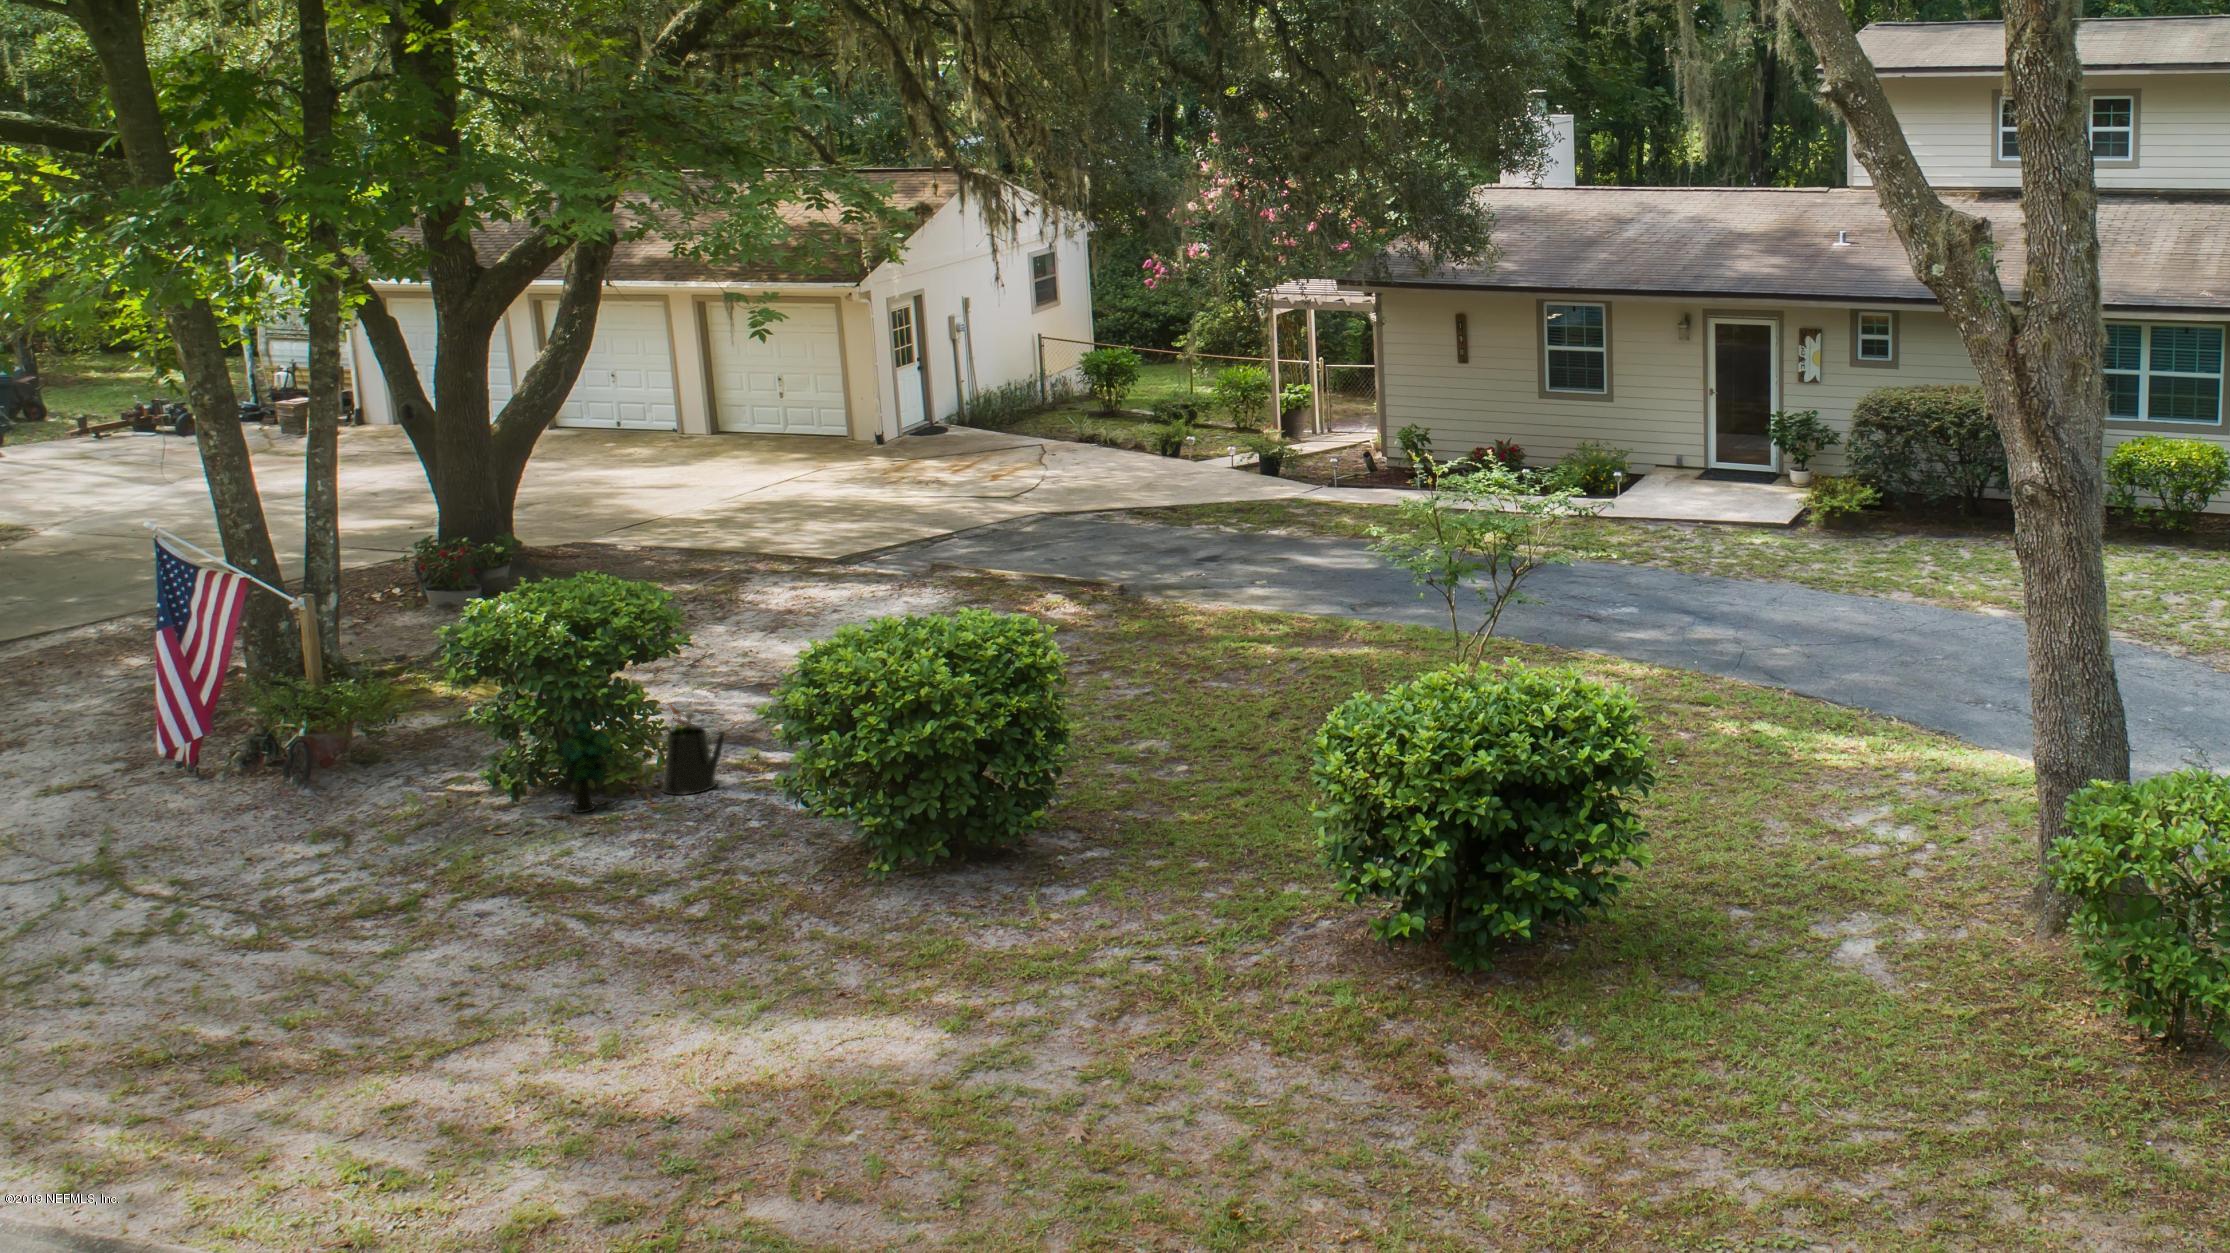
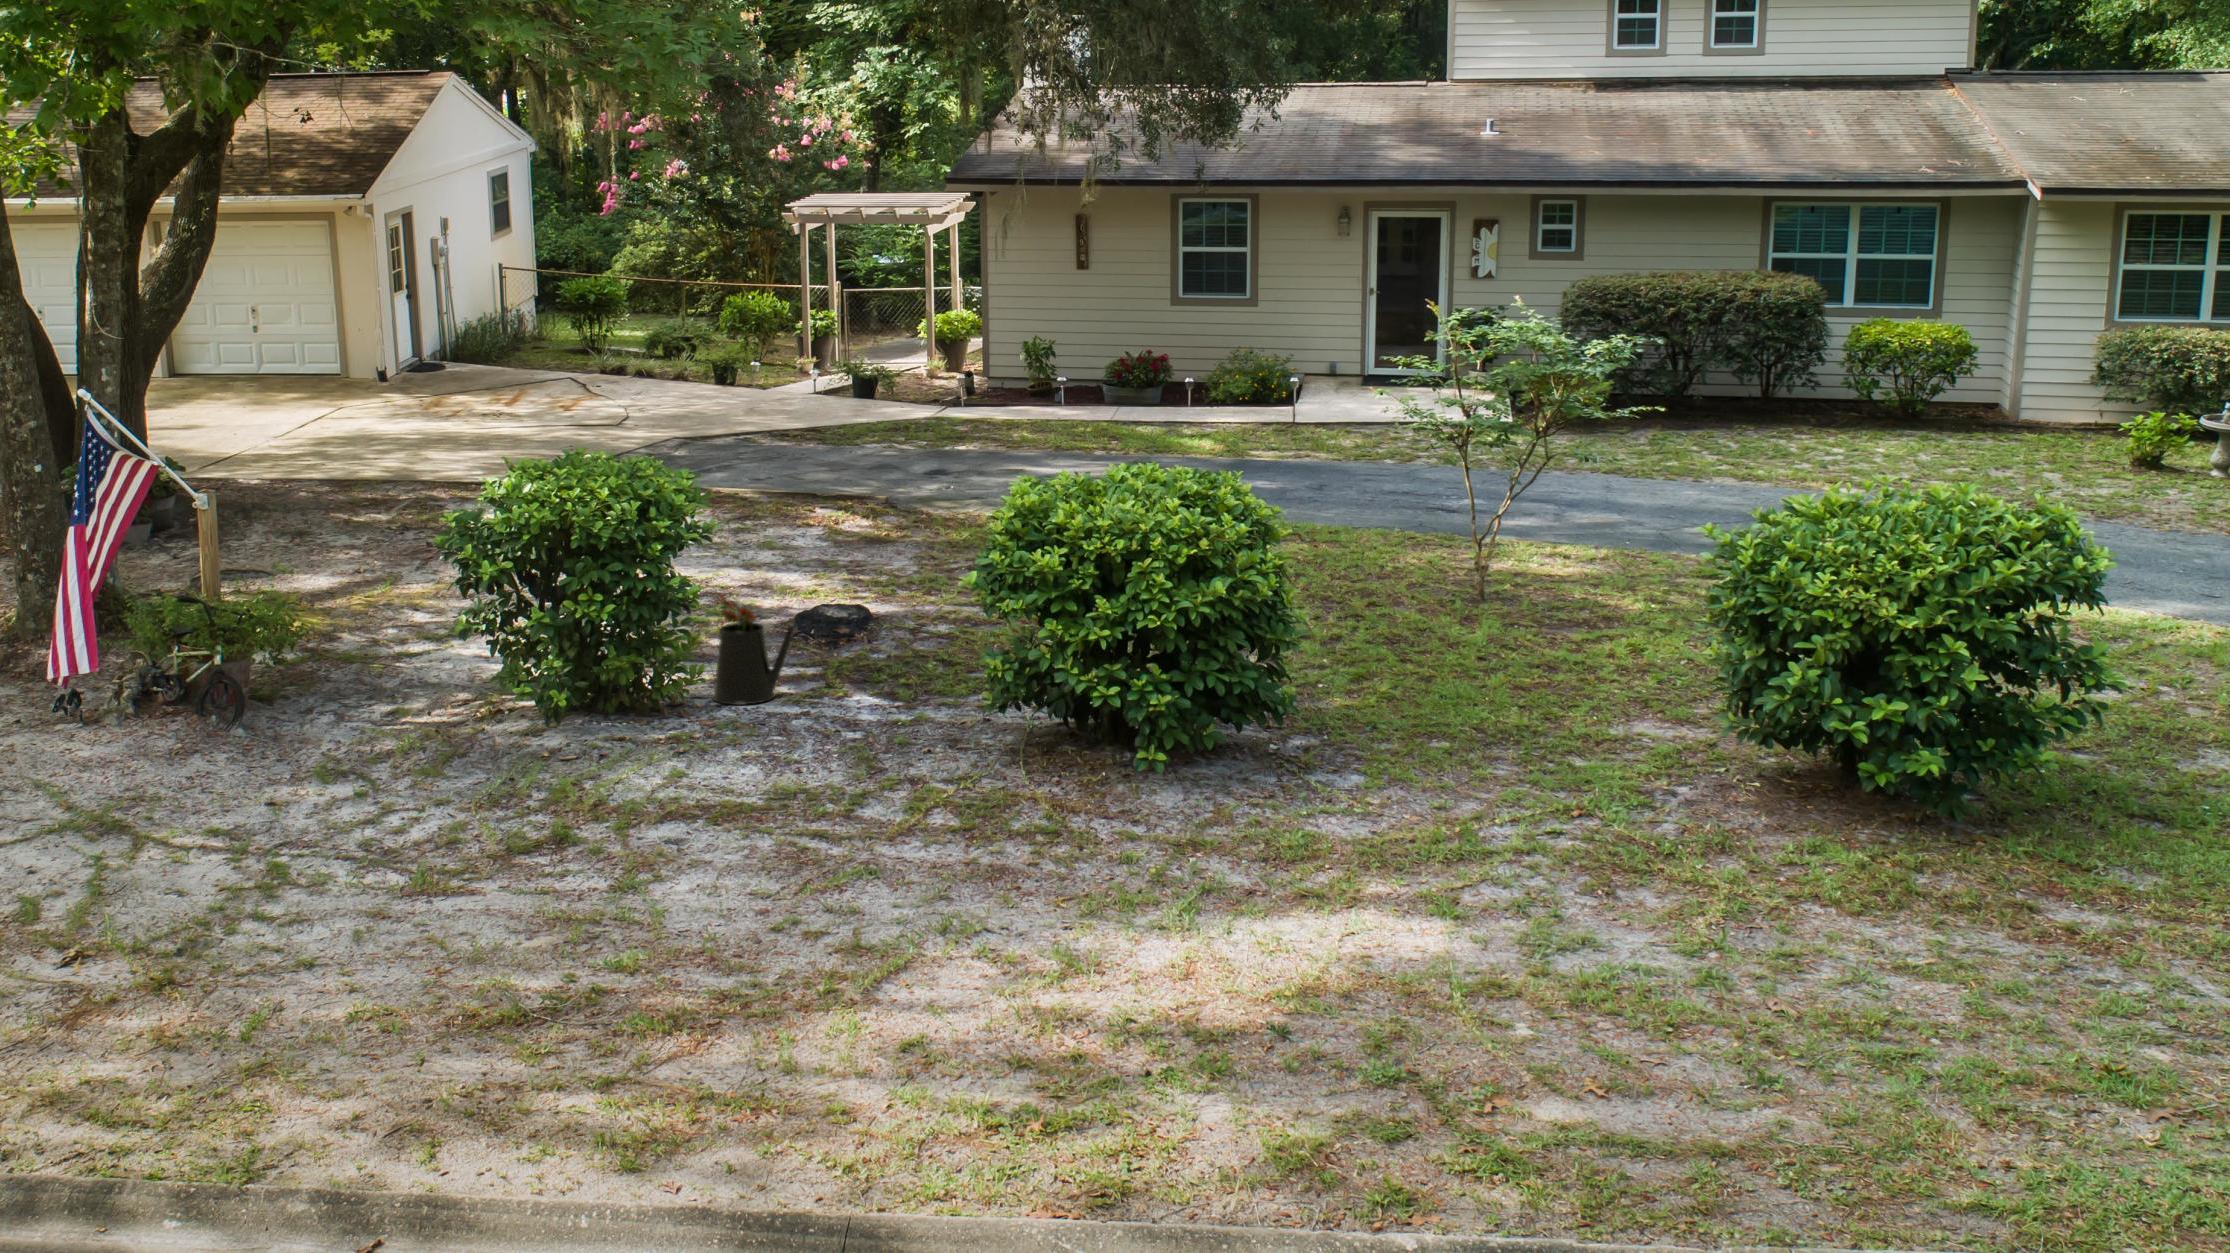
decorative plant: present [553,712,614,813] -> none [615,599,691,728]

